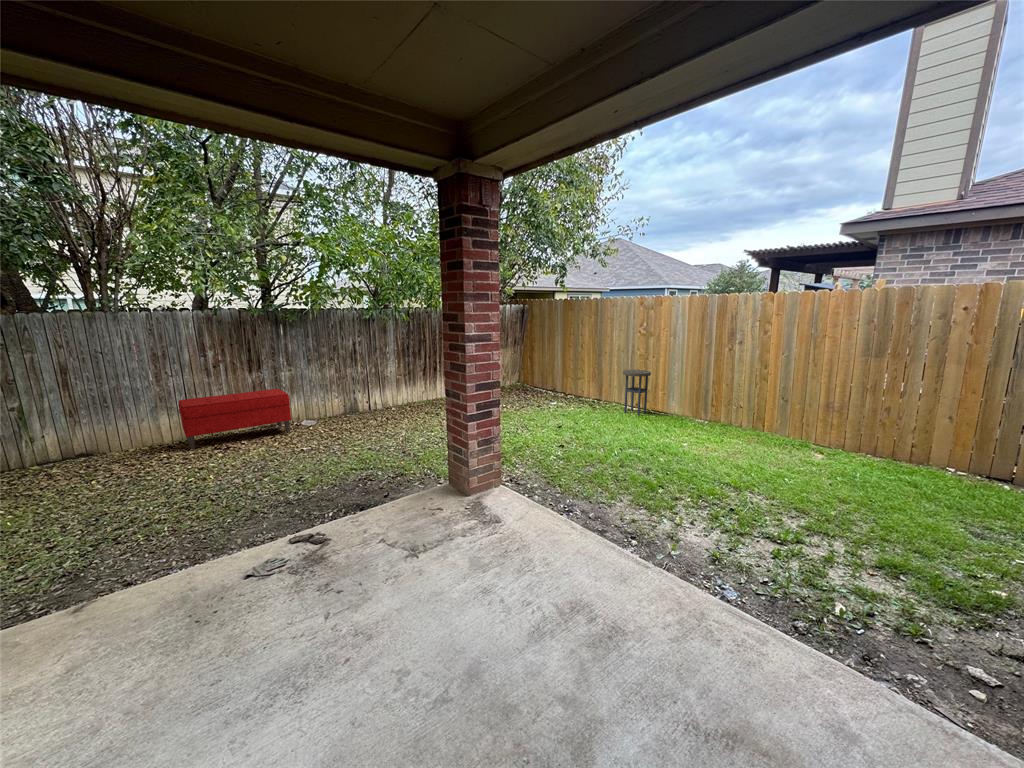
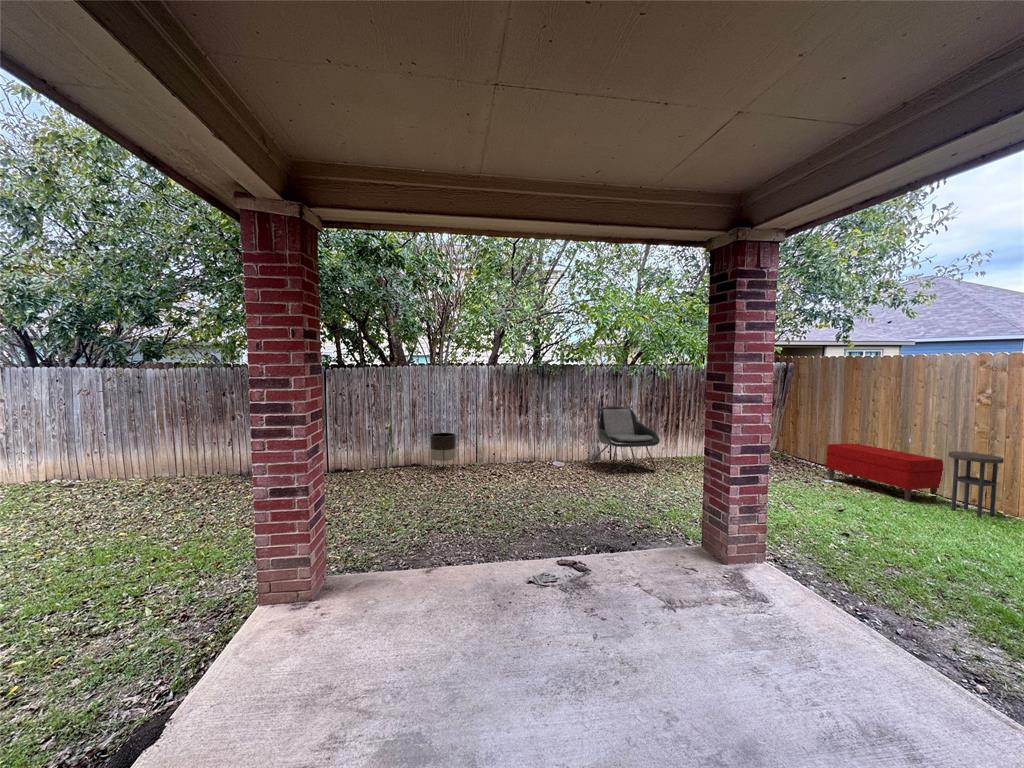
lounge chair: none [349,353,416,424] -> present [593,406,660,474]
bench: present [178,389,291,449] -> present [826,444,943,502]
planter: none [106,404,157,456] -> present [430,433,456,471]

